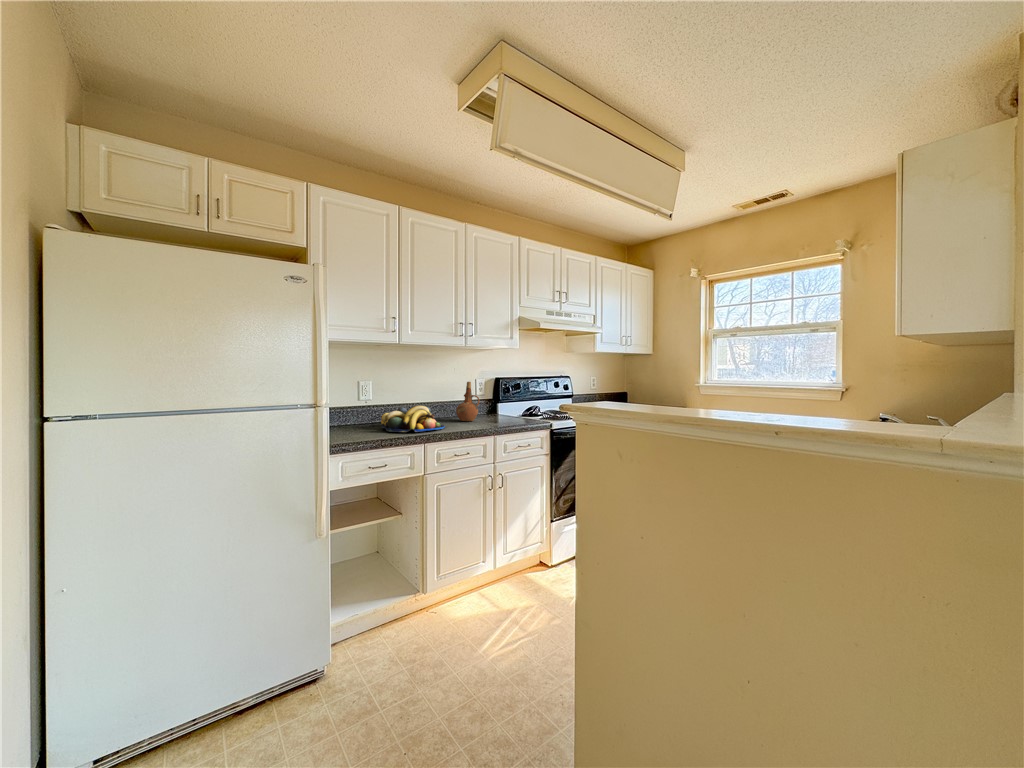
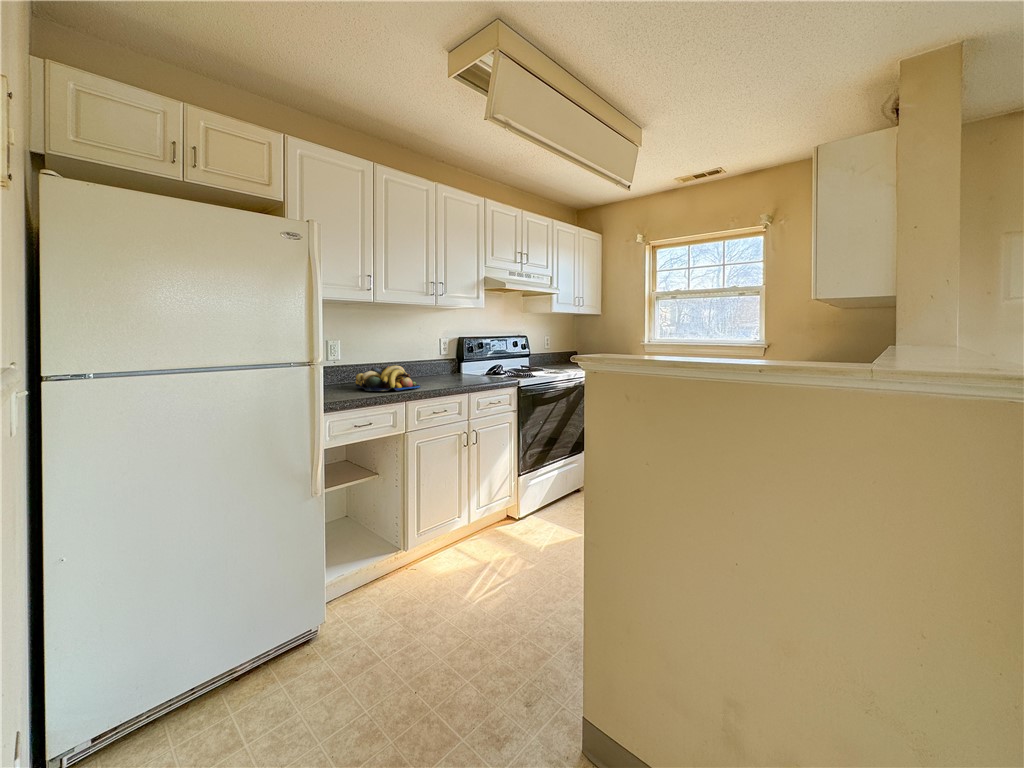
ceramic pitcher: present [456,382,480,421] -> none [425,342,448,381]

